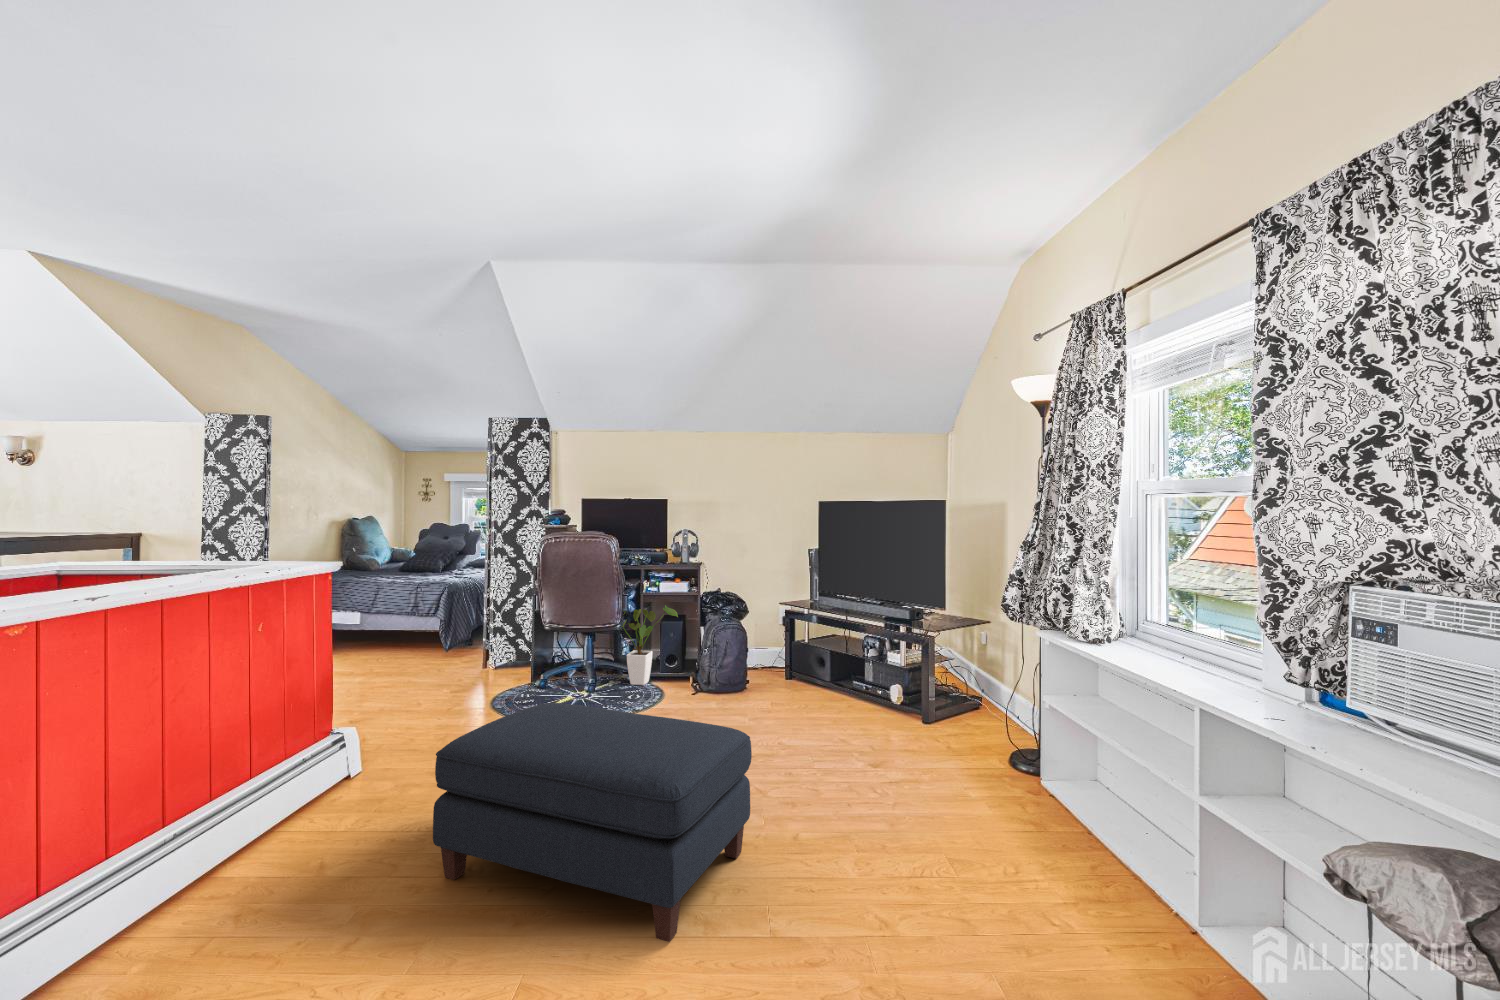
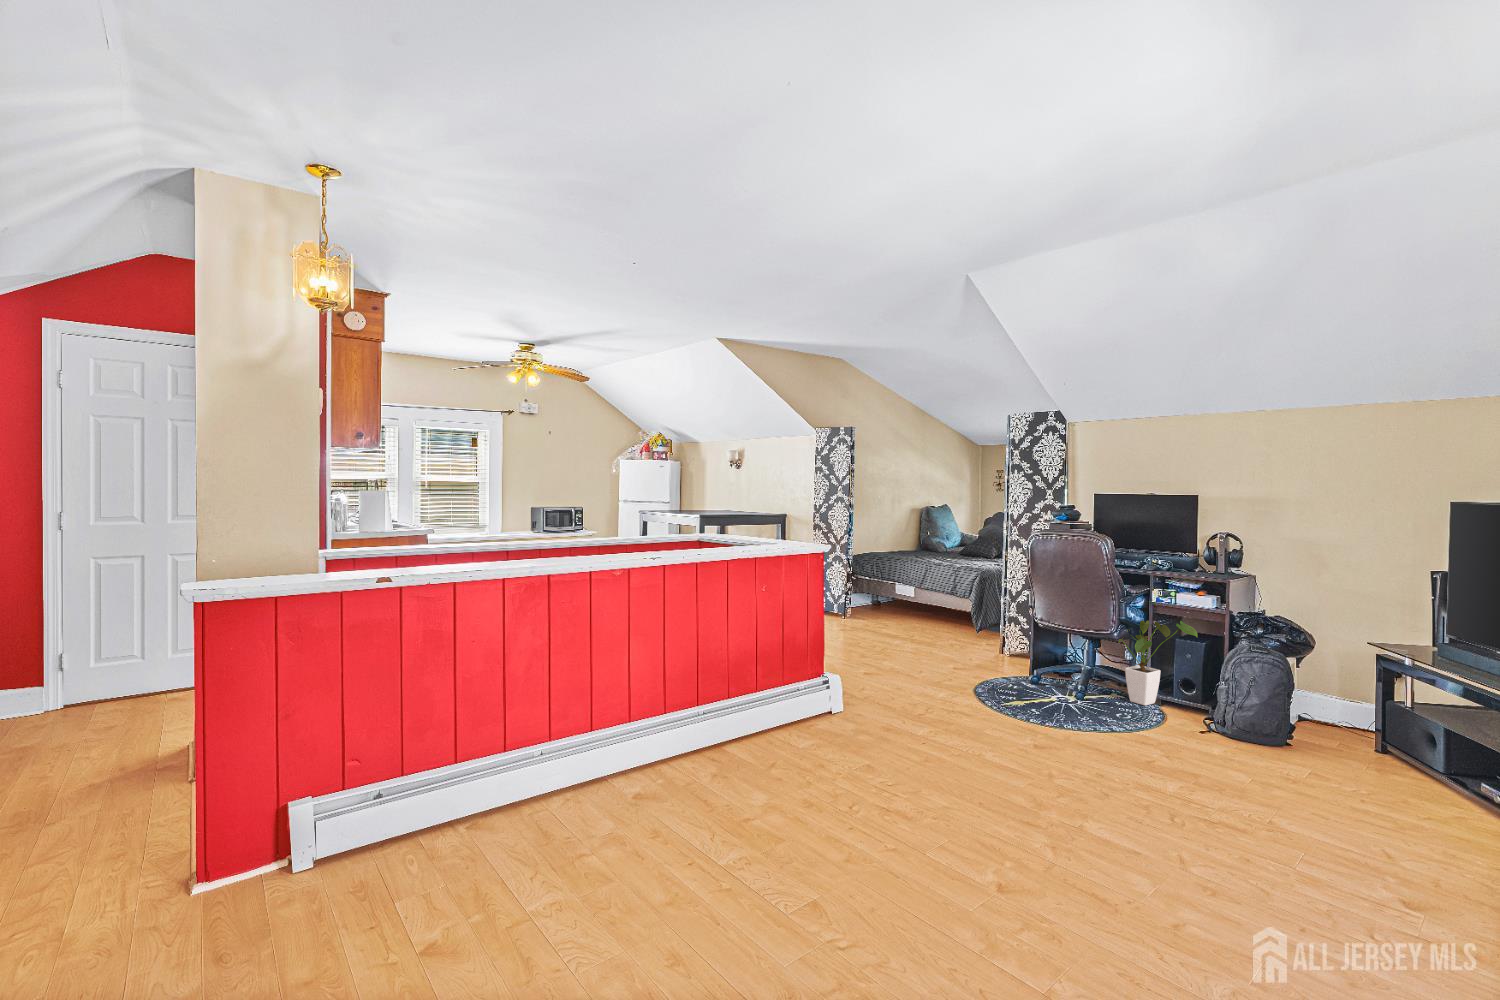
ottoman: present [433,703,752,942] -> none [843,688,1105,913]

